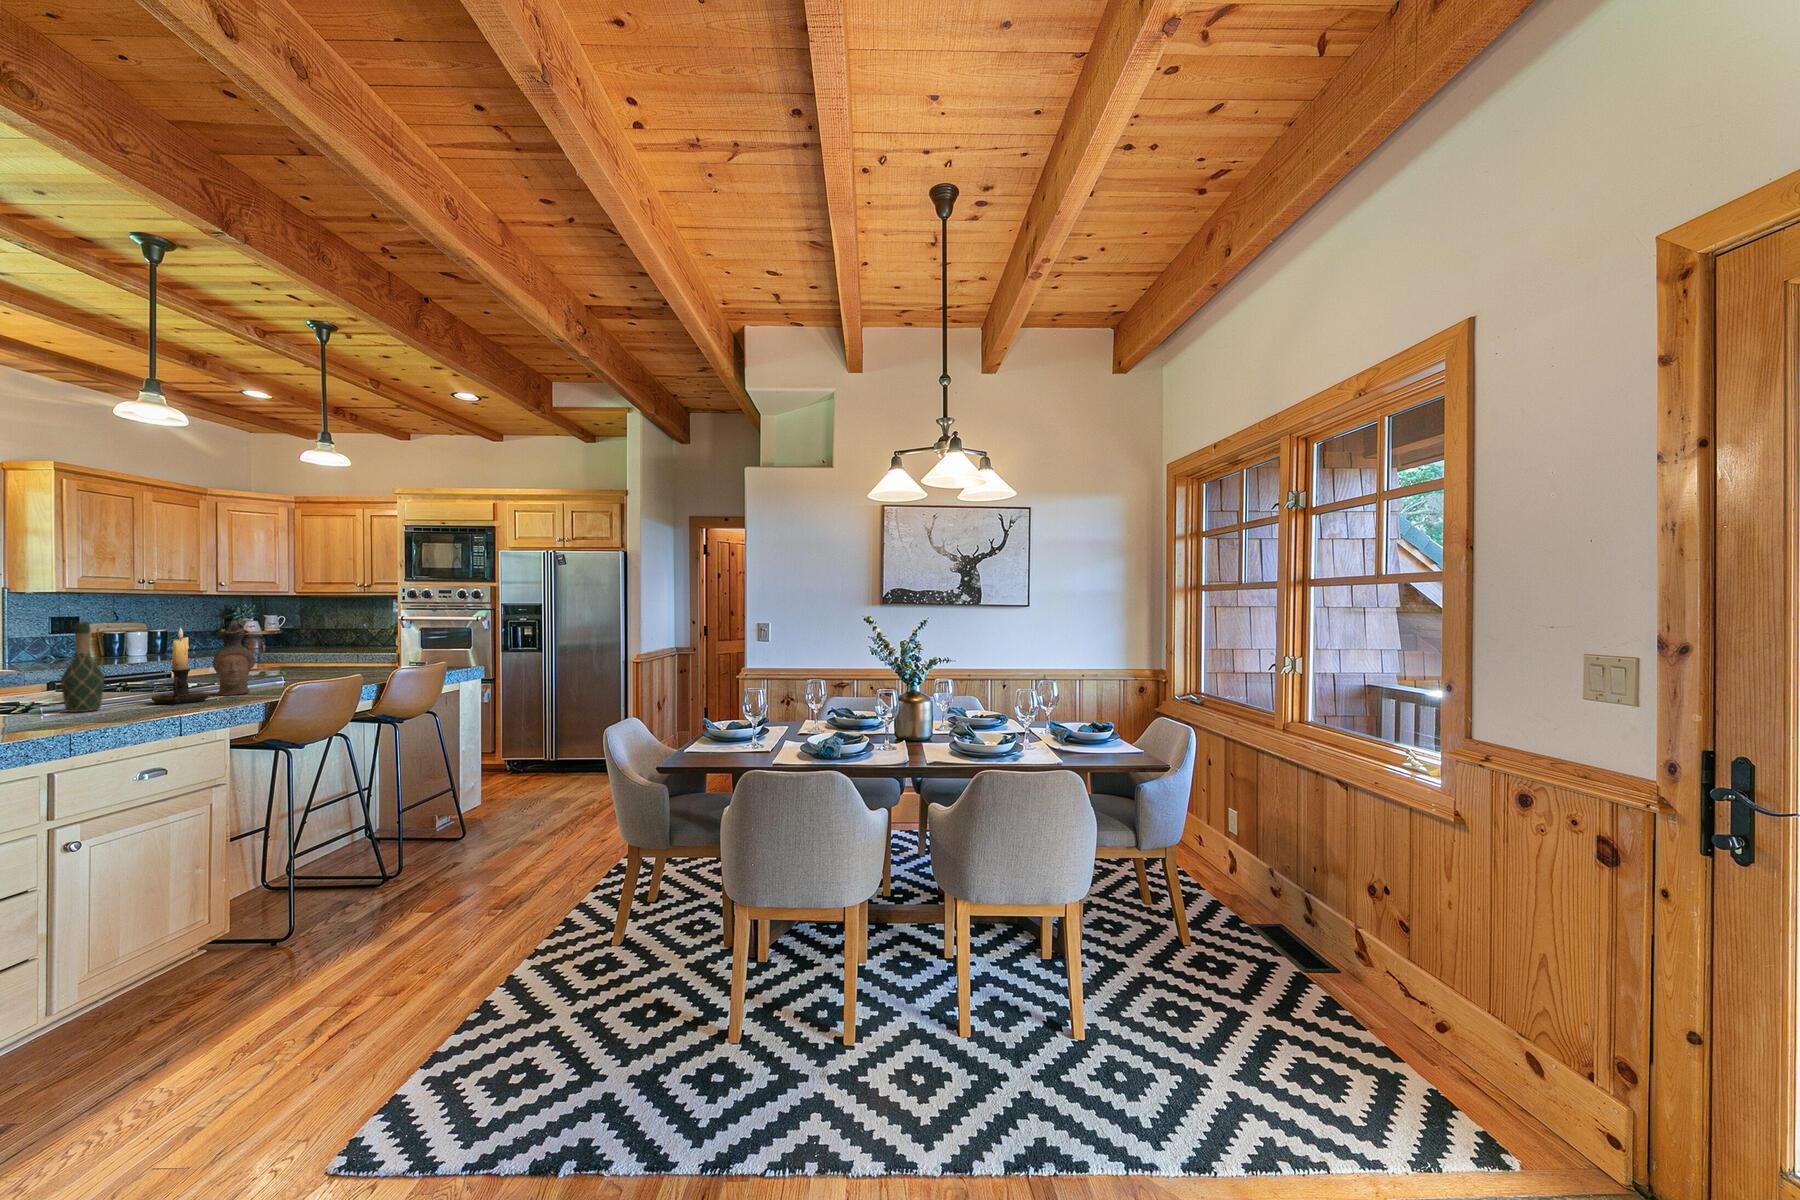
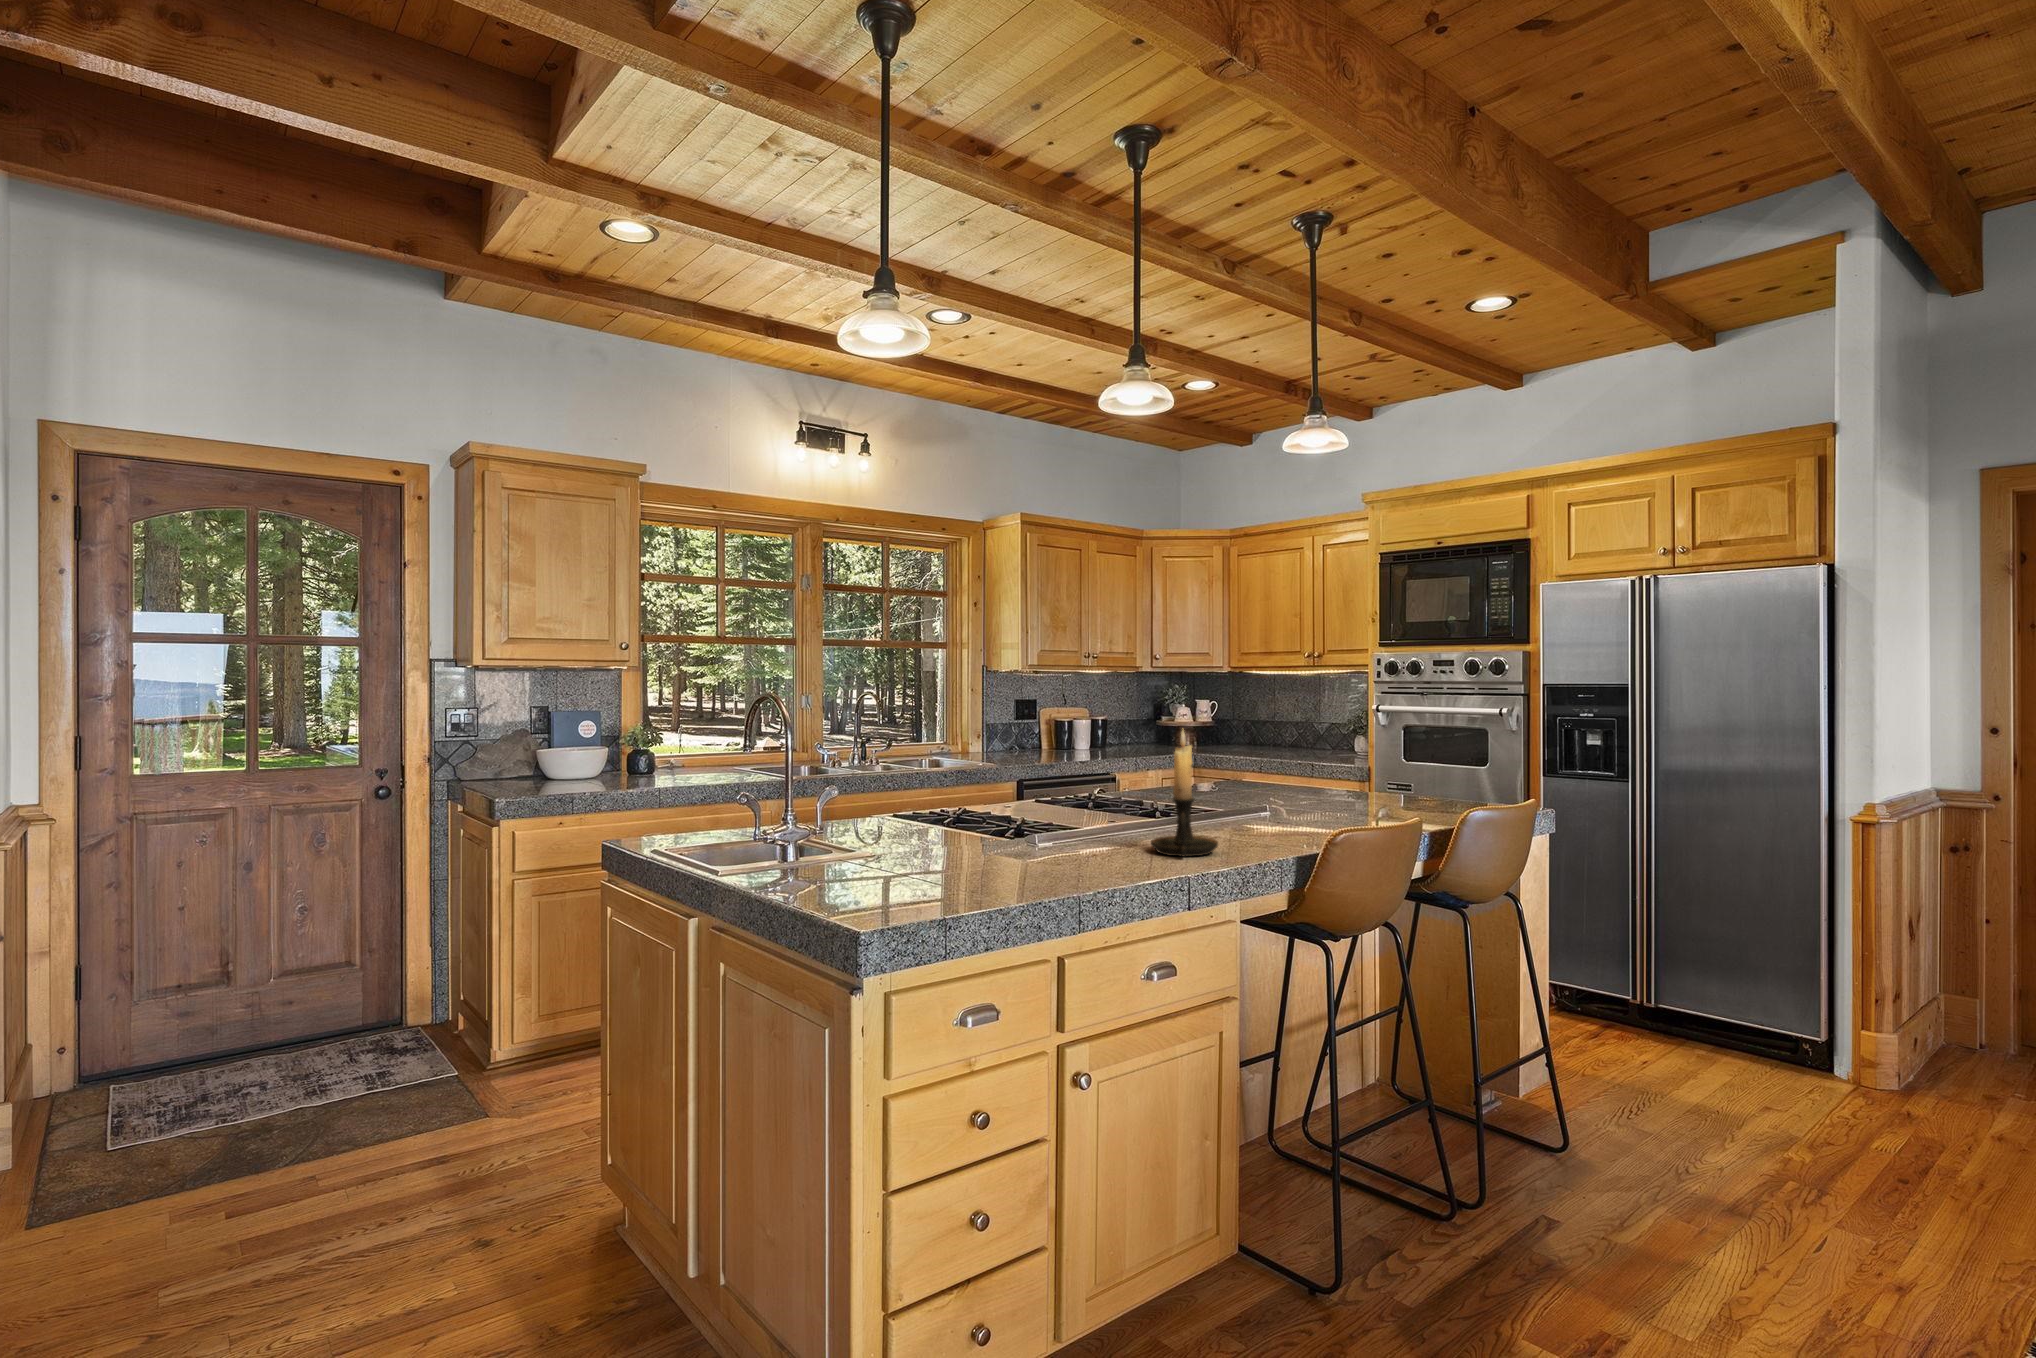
ceramic pitcher: present [213,620,255,695] -> none [1212,716,1265,842]
wine bottle: present [60,622,105,712] -> none [1061,719,1105,860]

